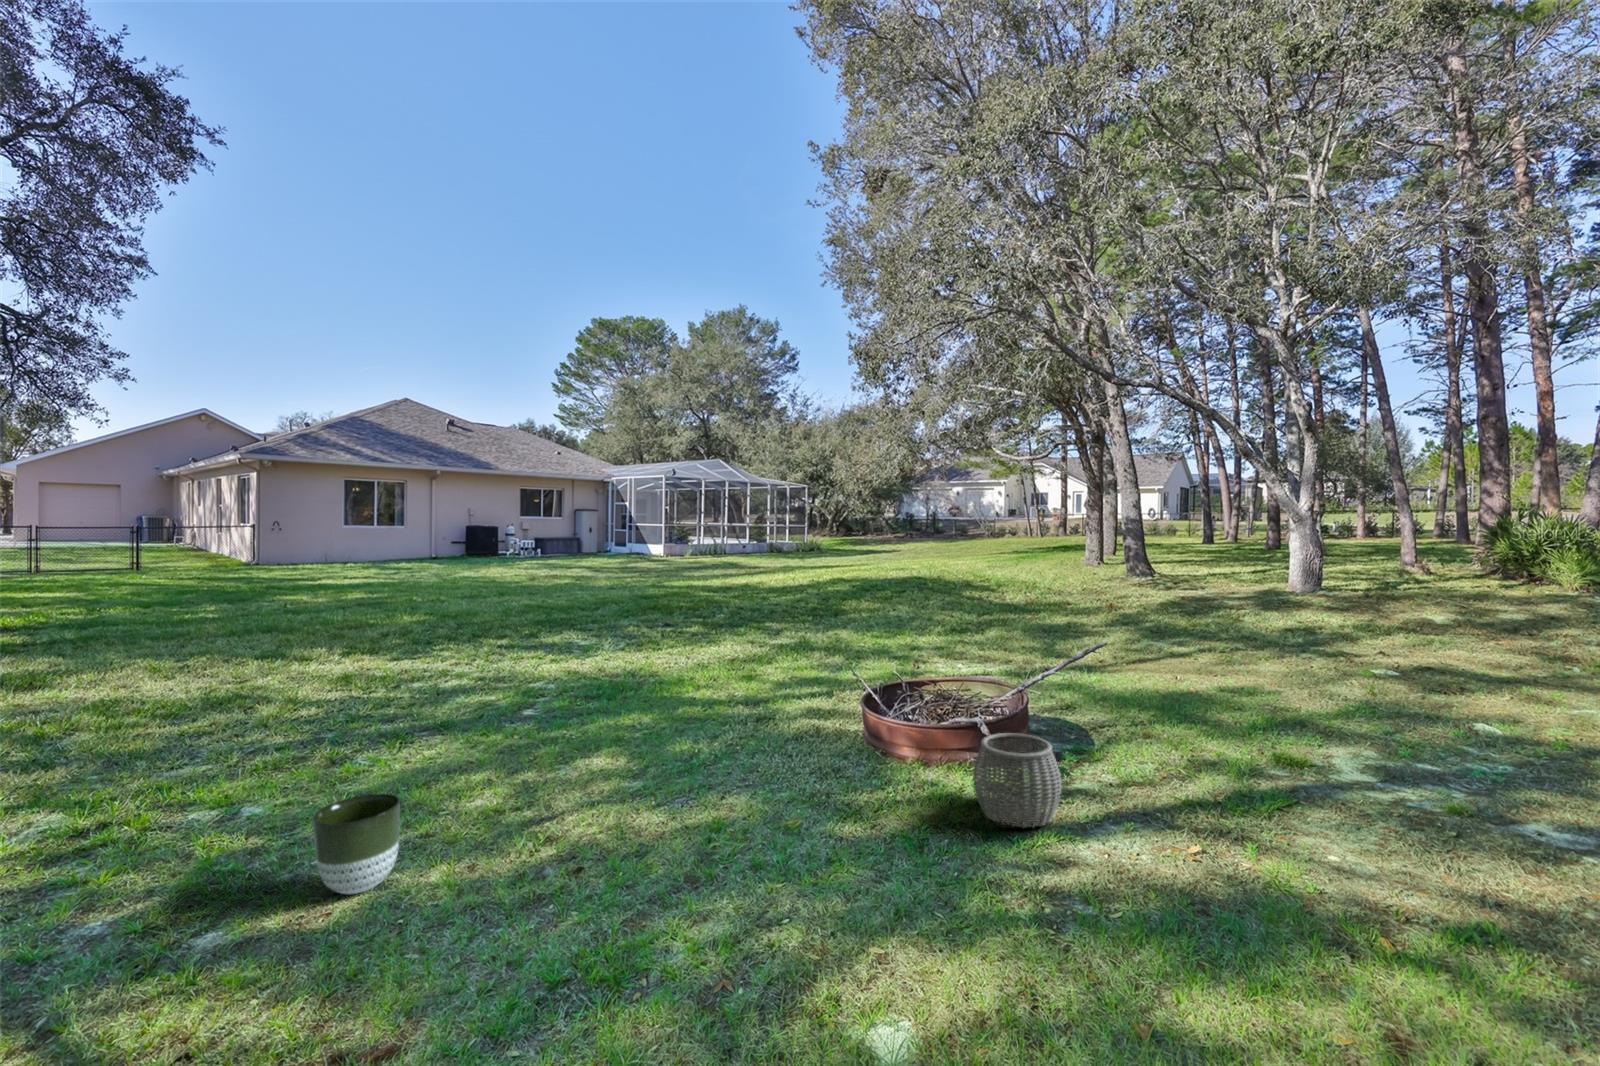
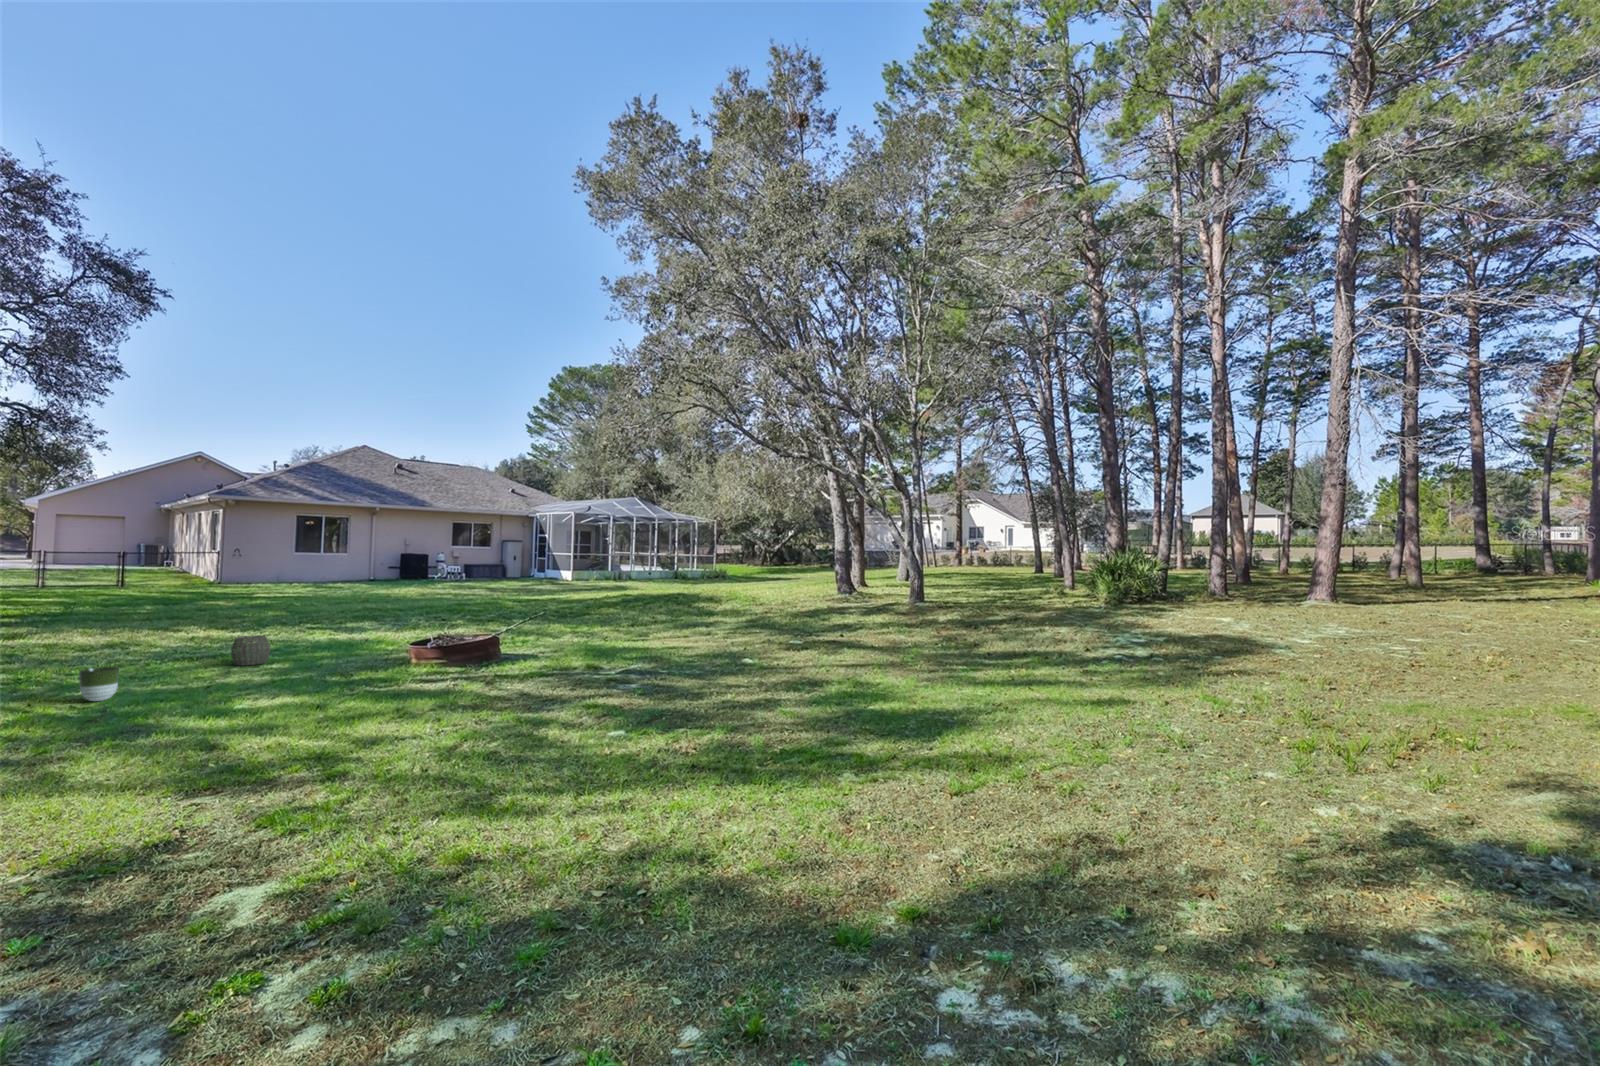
woven basket: present [973,733,1061,828] -> present [231,635,270,666]

